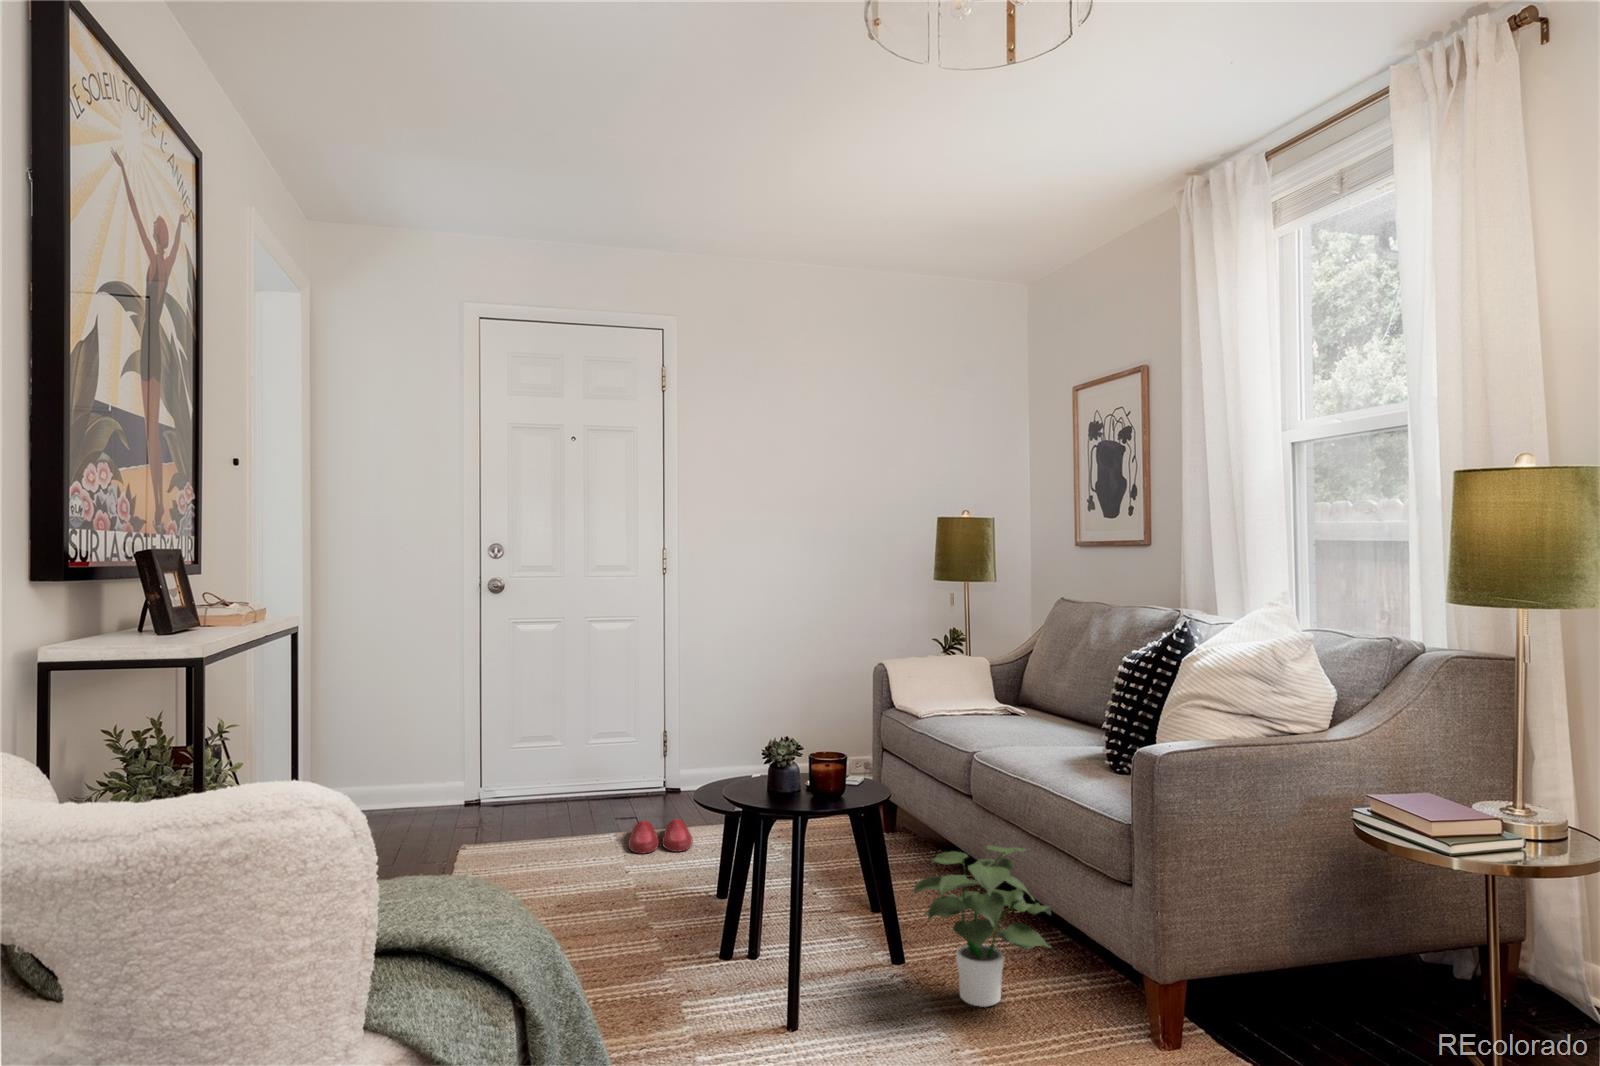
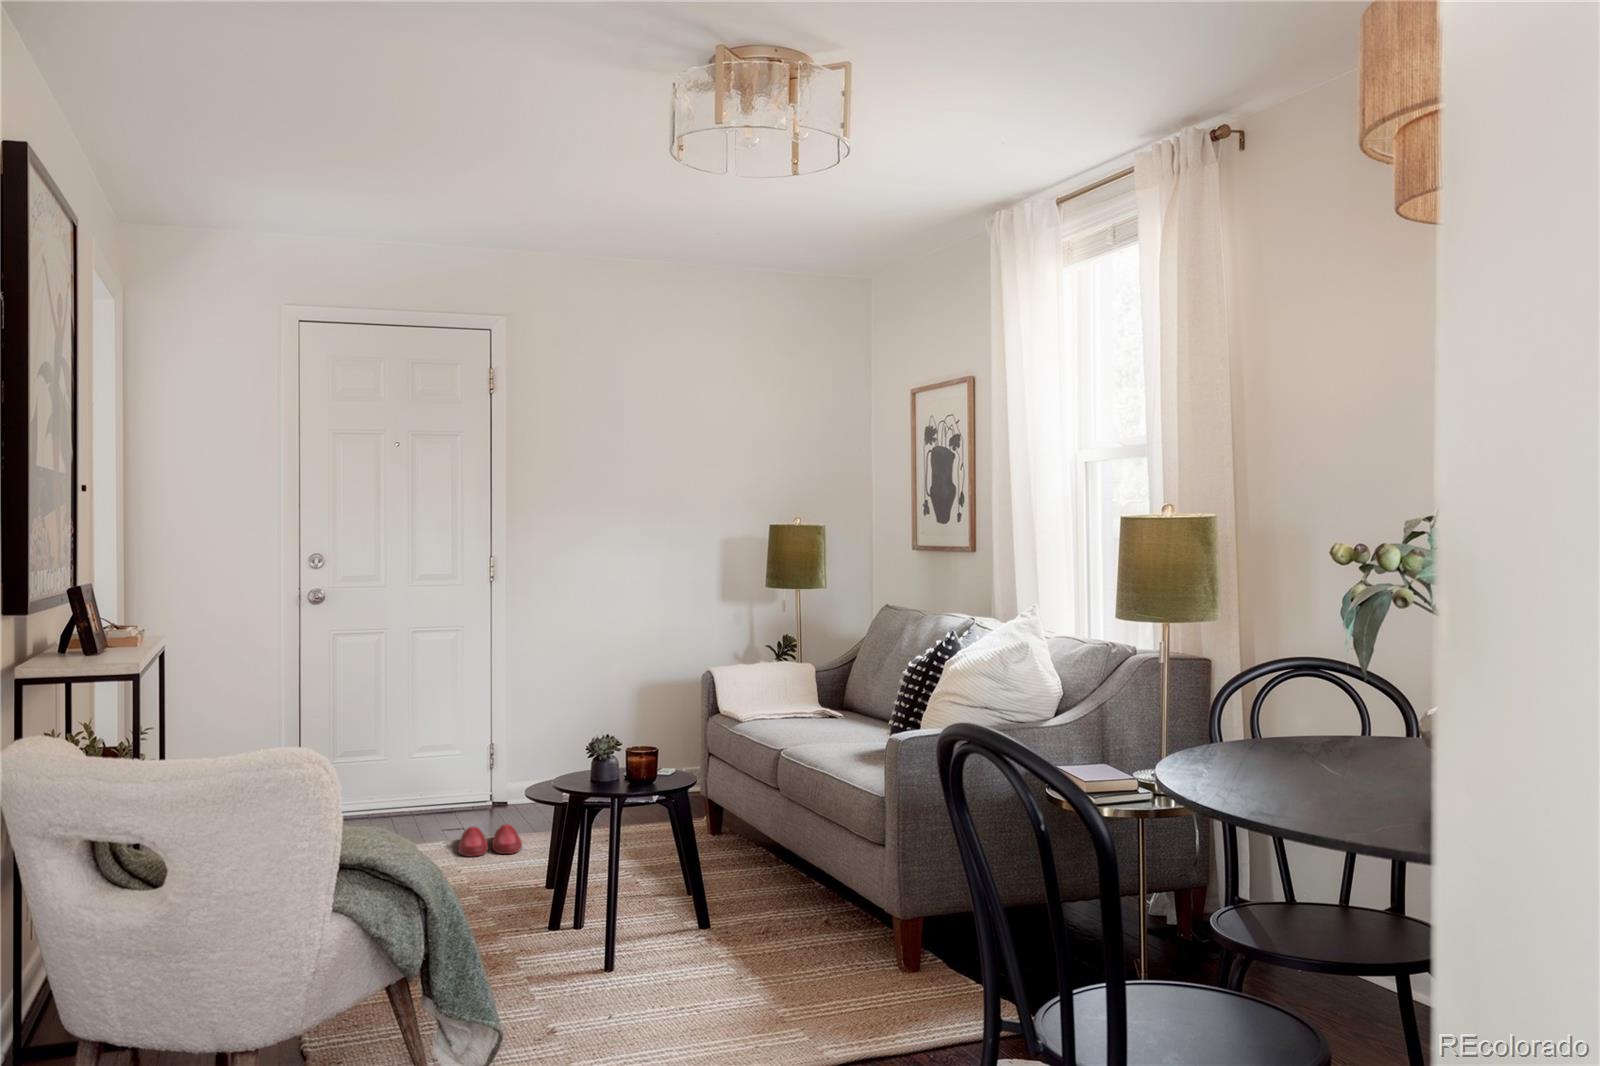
potted plant: present [913,845,1051,1007] -> none [712,821,830,952]

